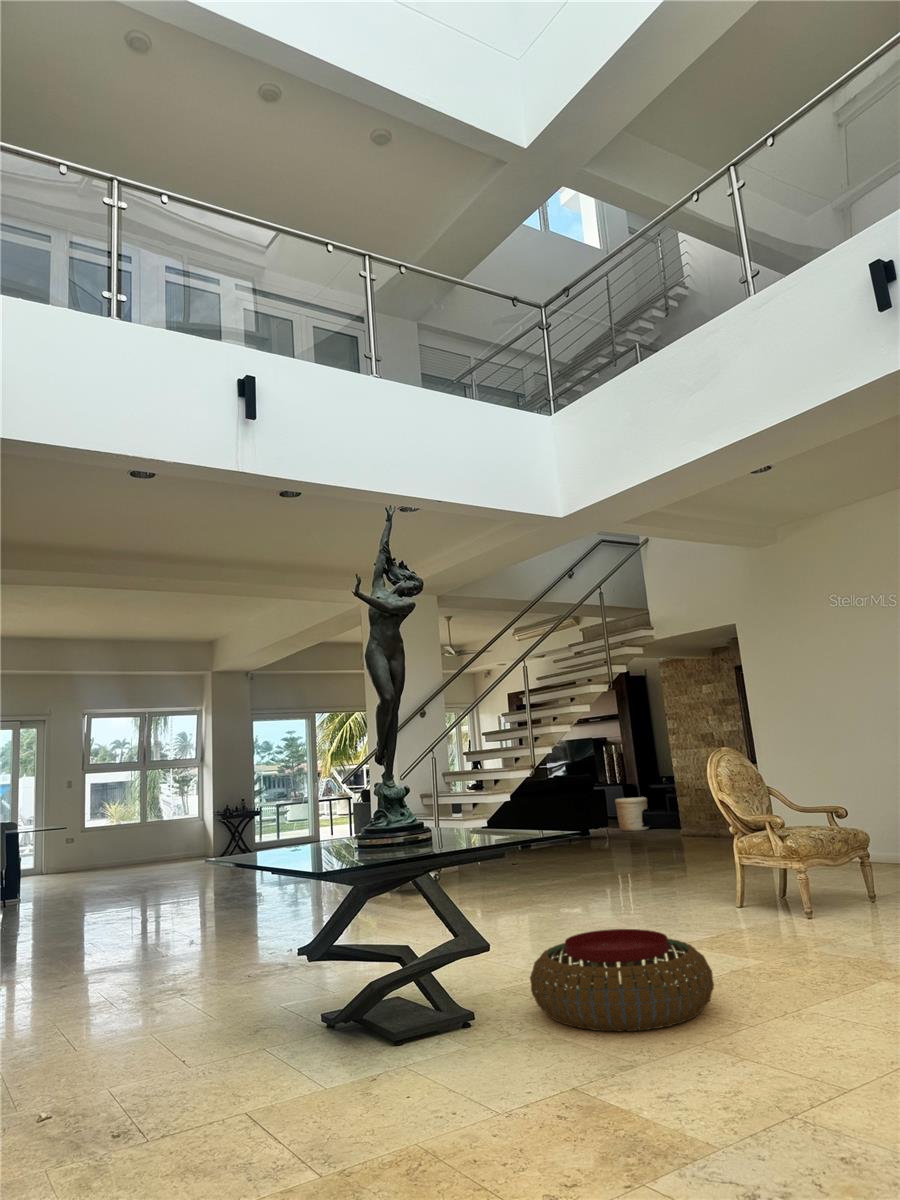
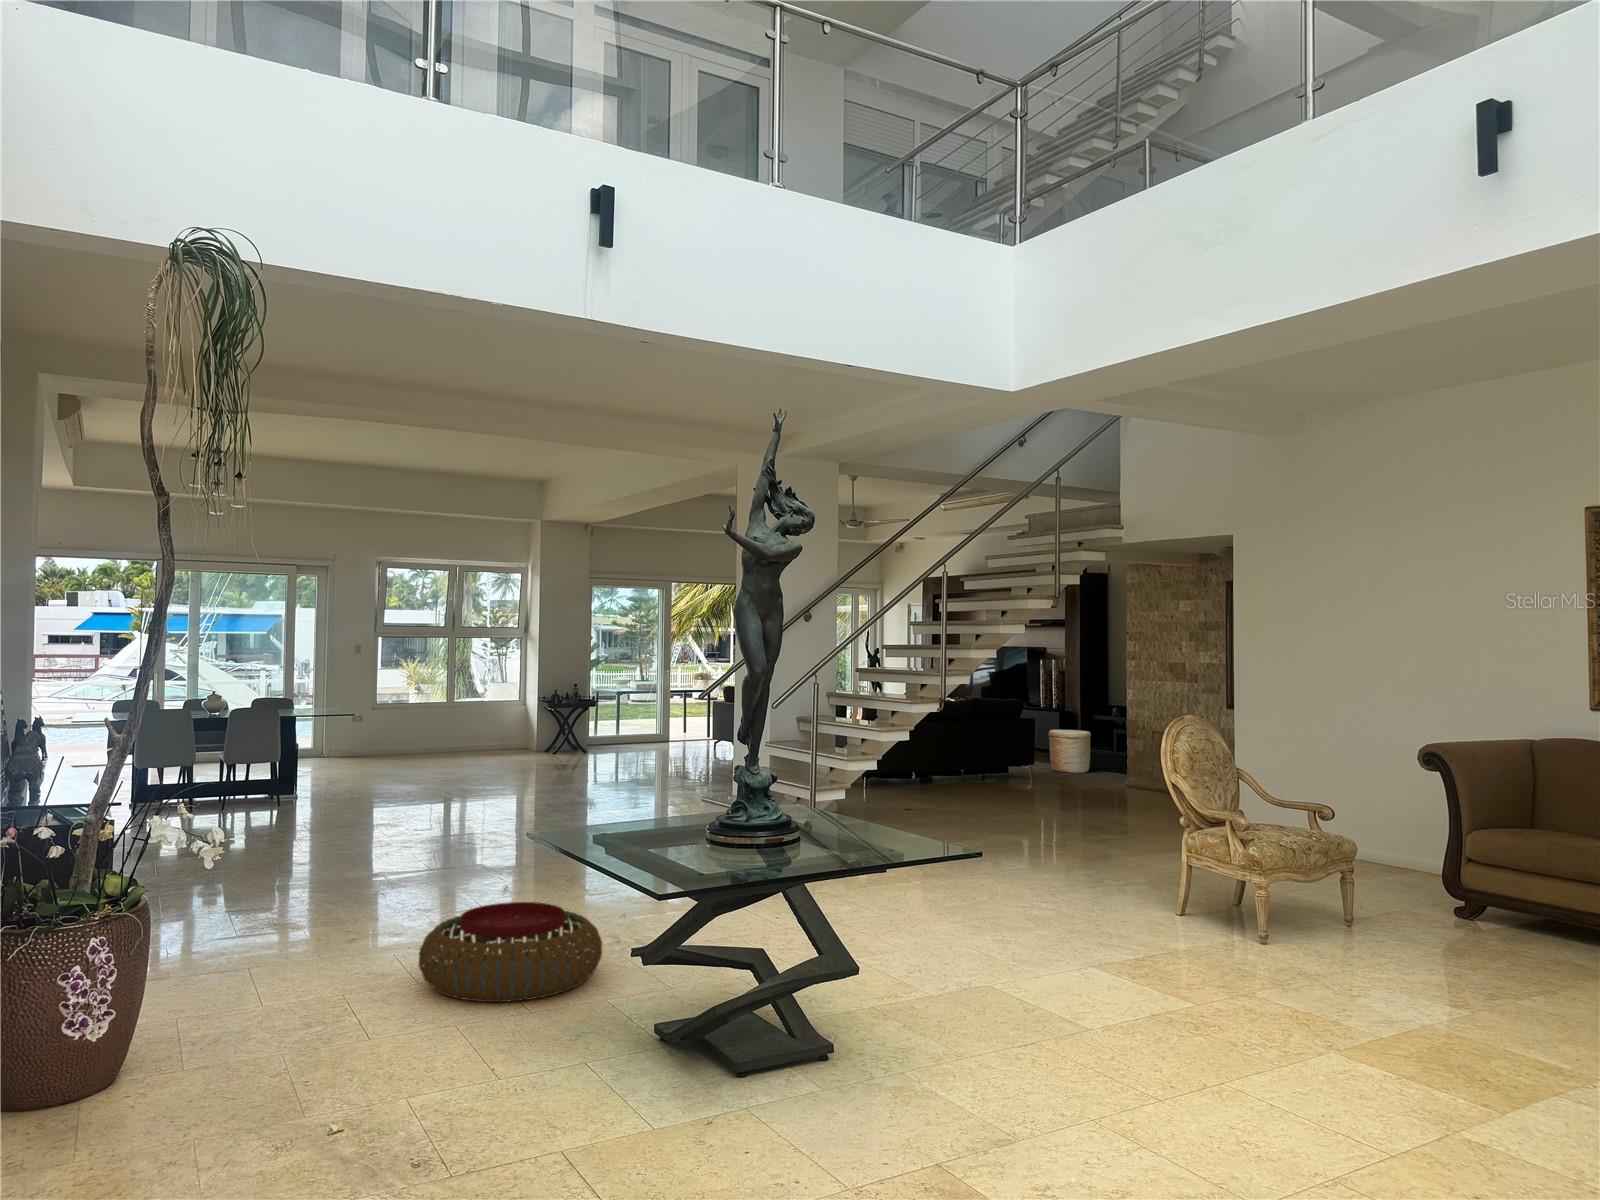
pouf: present [530,929,714,1031] -> present [418,902,602,1002]

